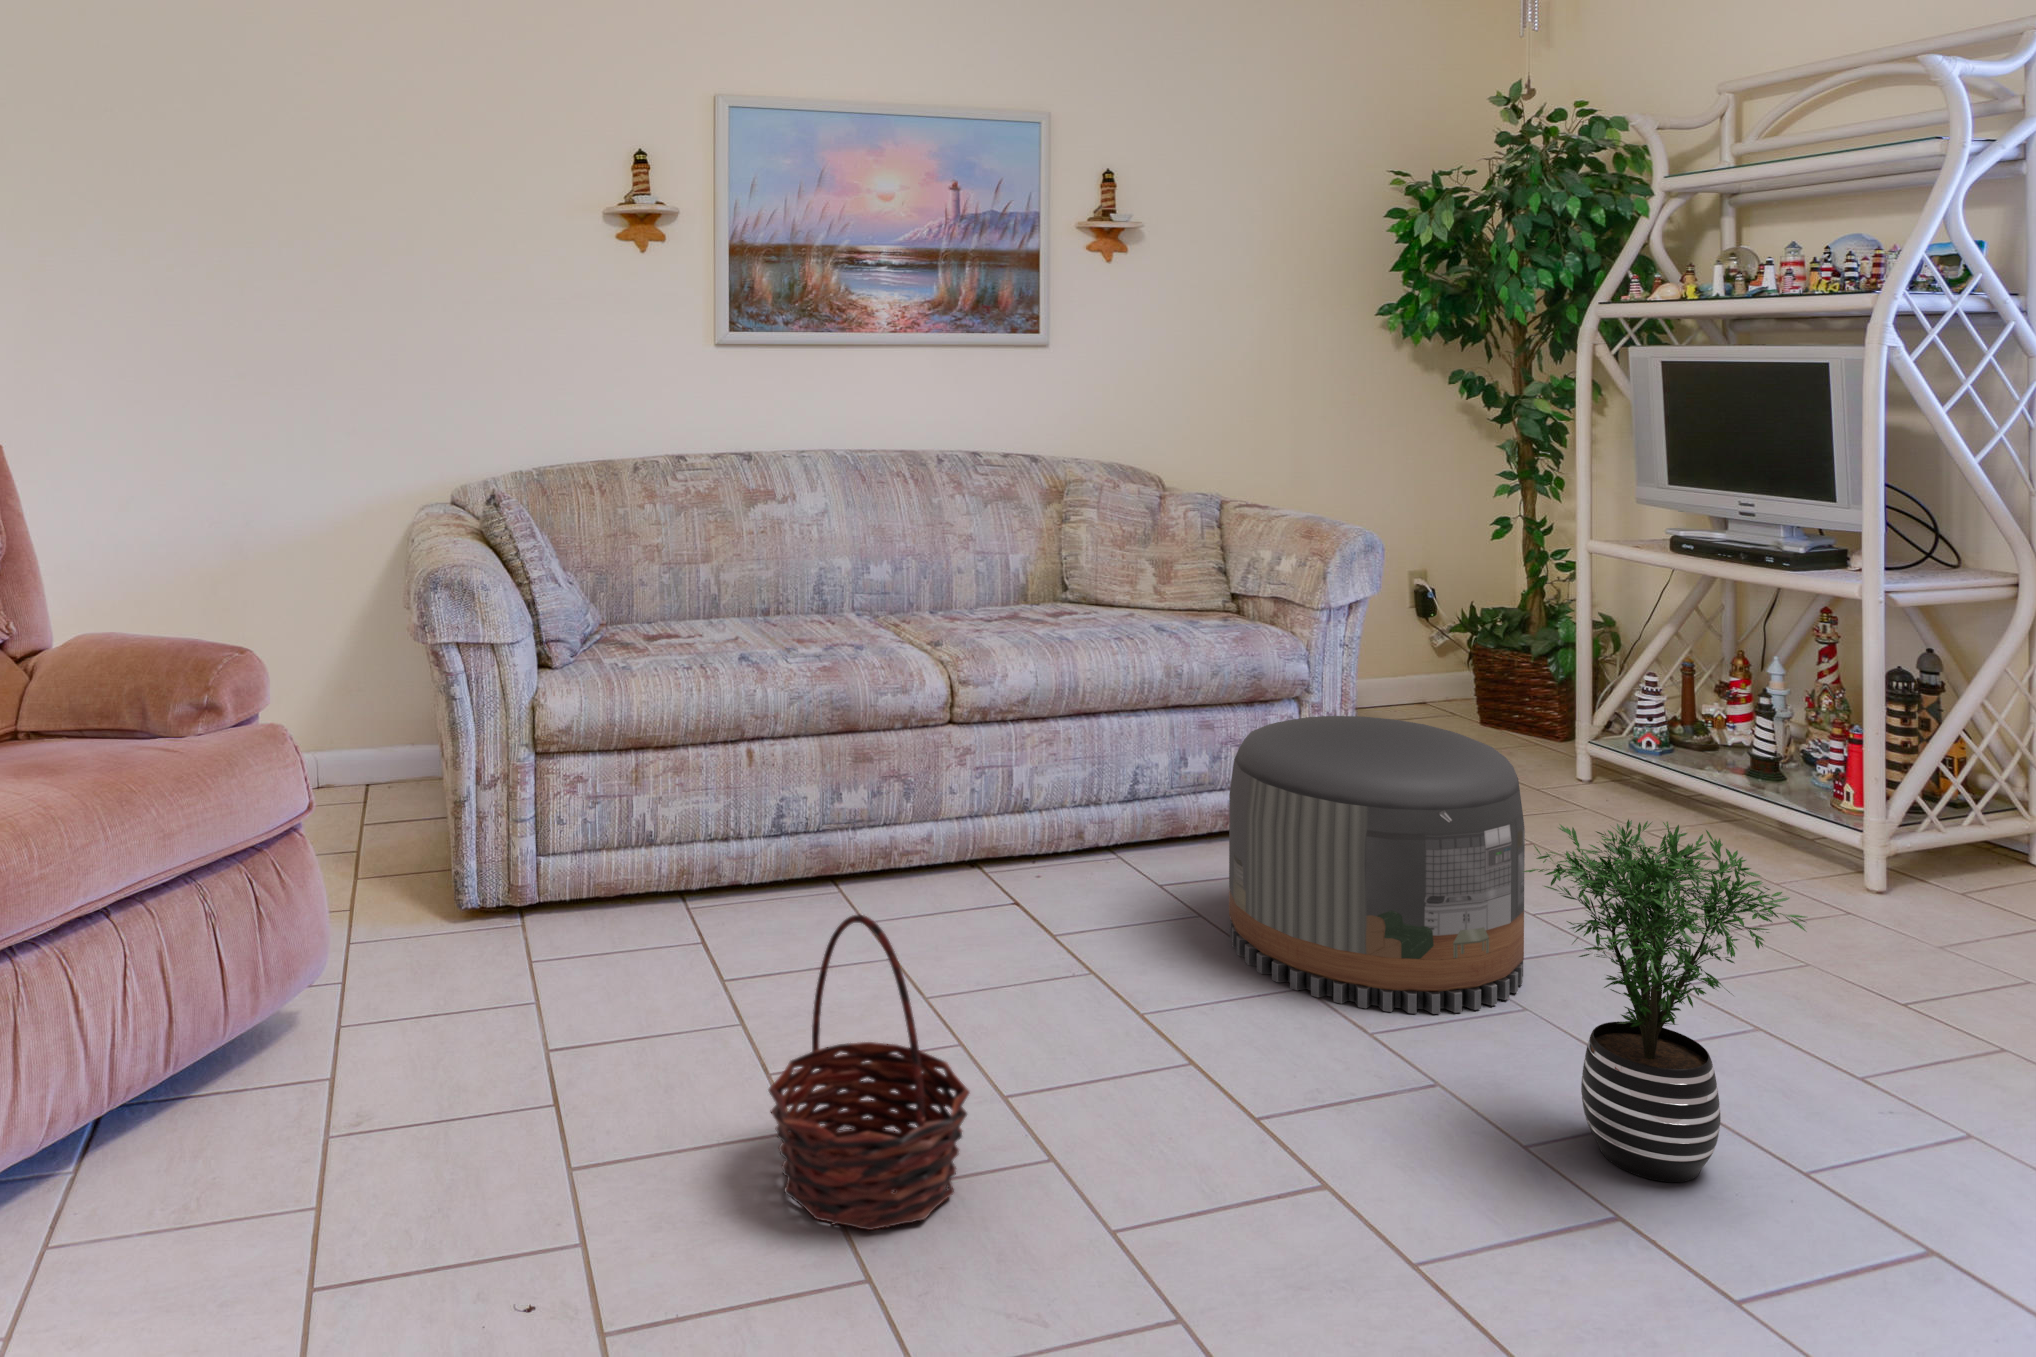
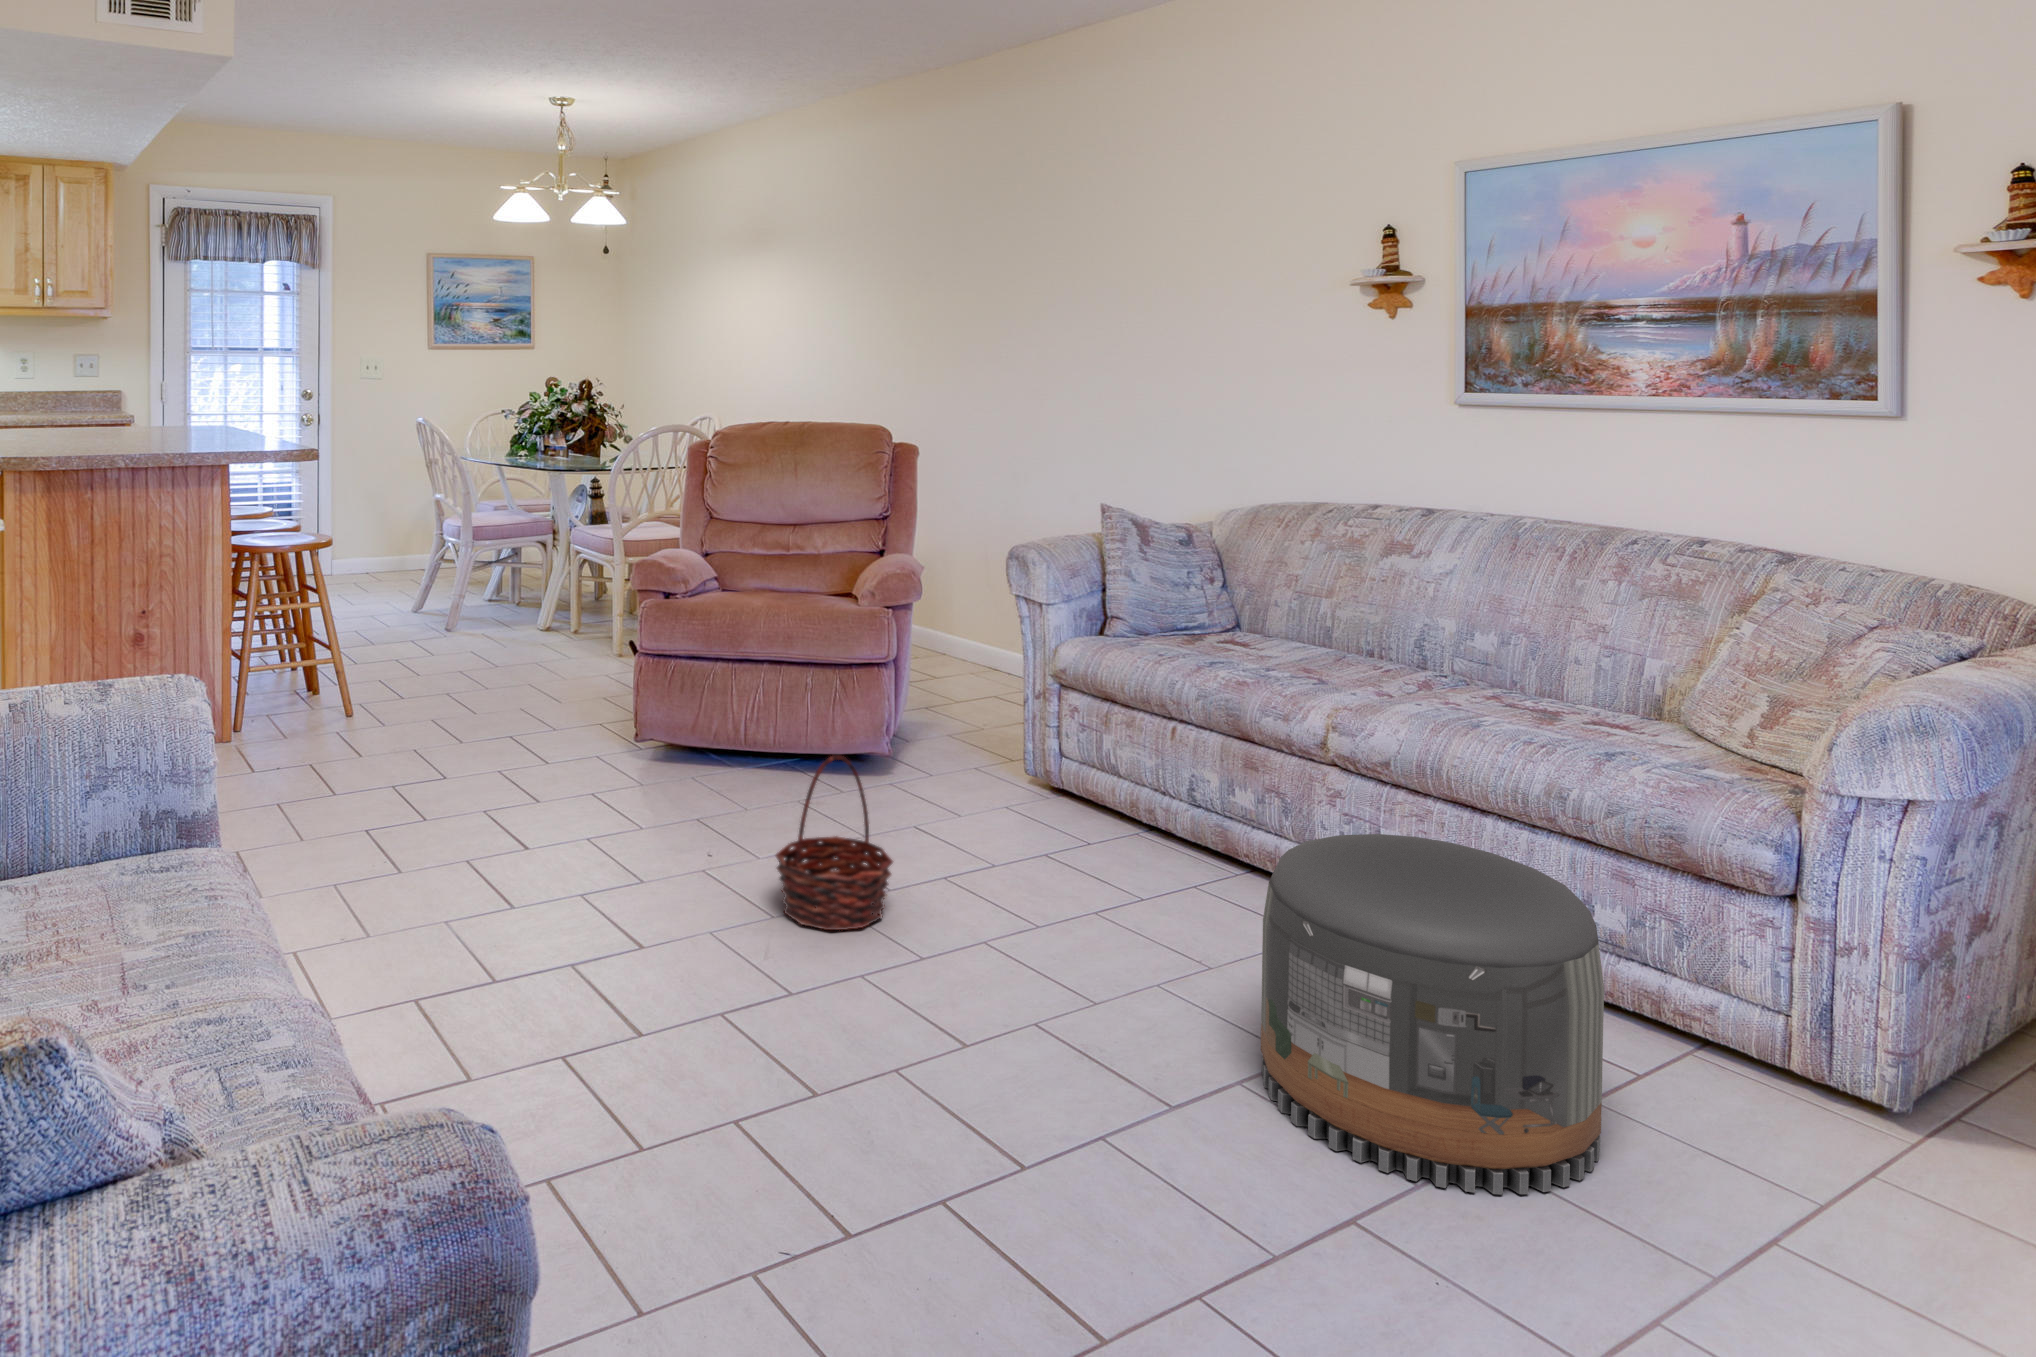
potted plant: present [1523,819,1806,1182] -> none [969,883,1195,1222]

